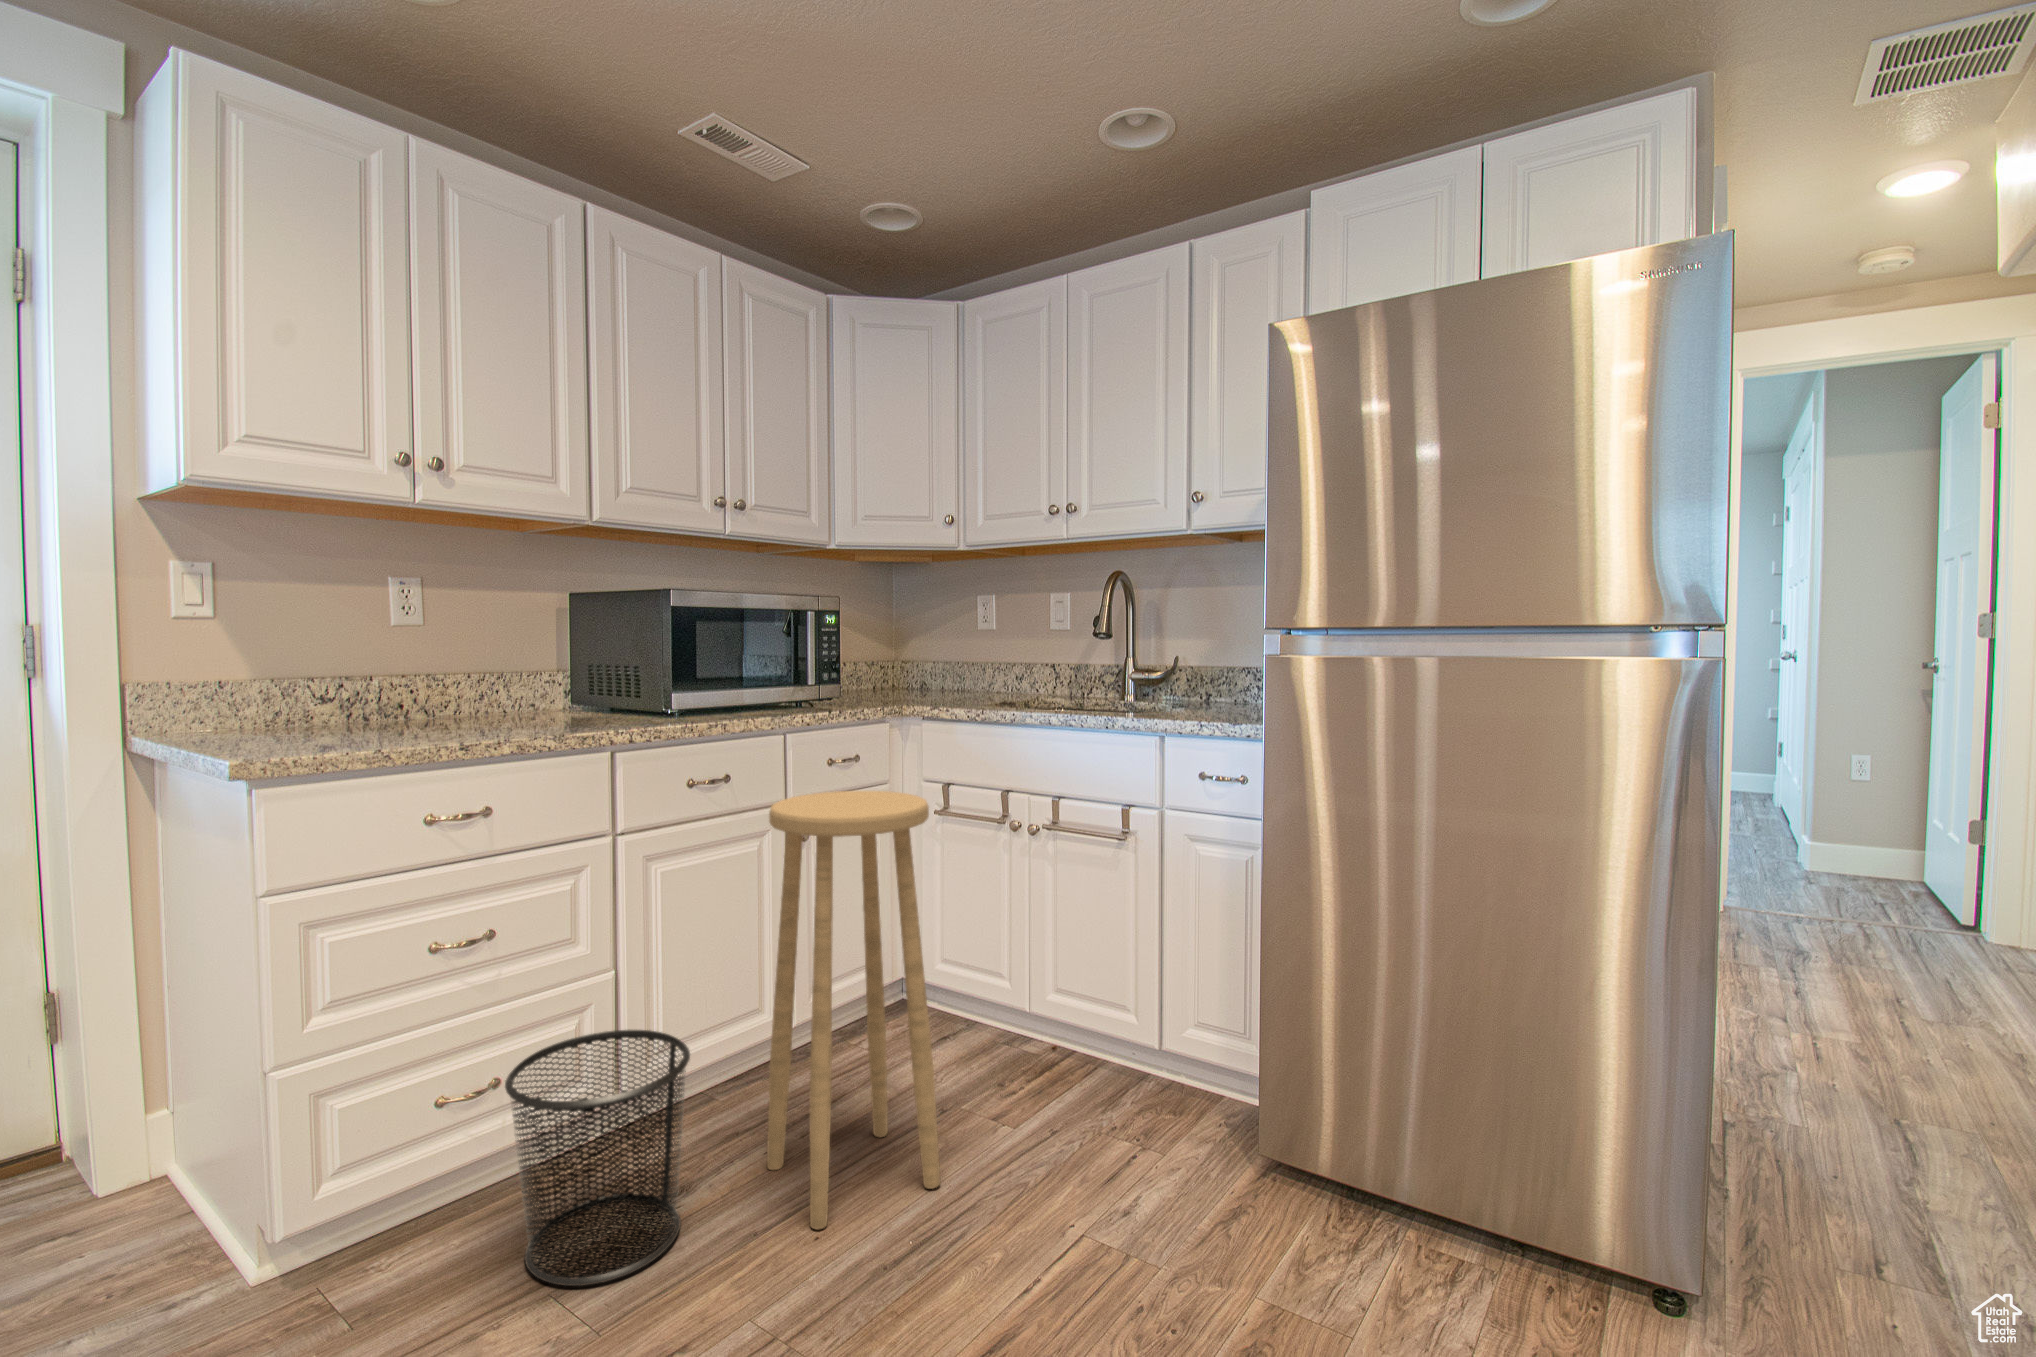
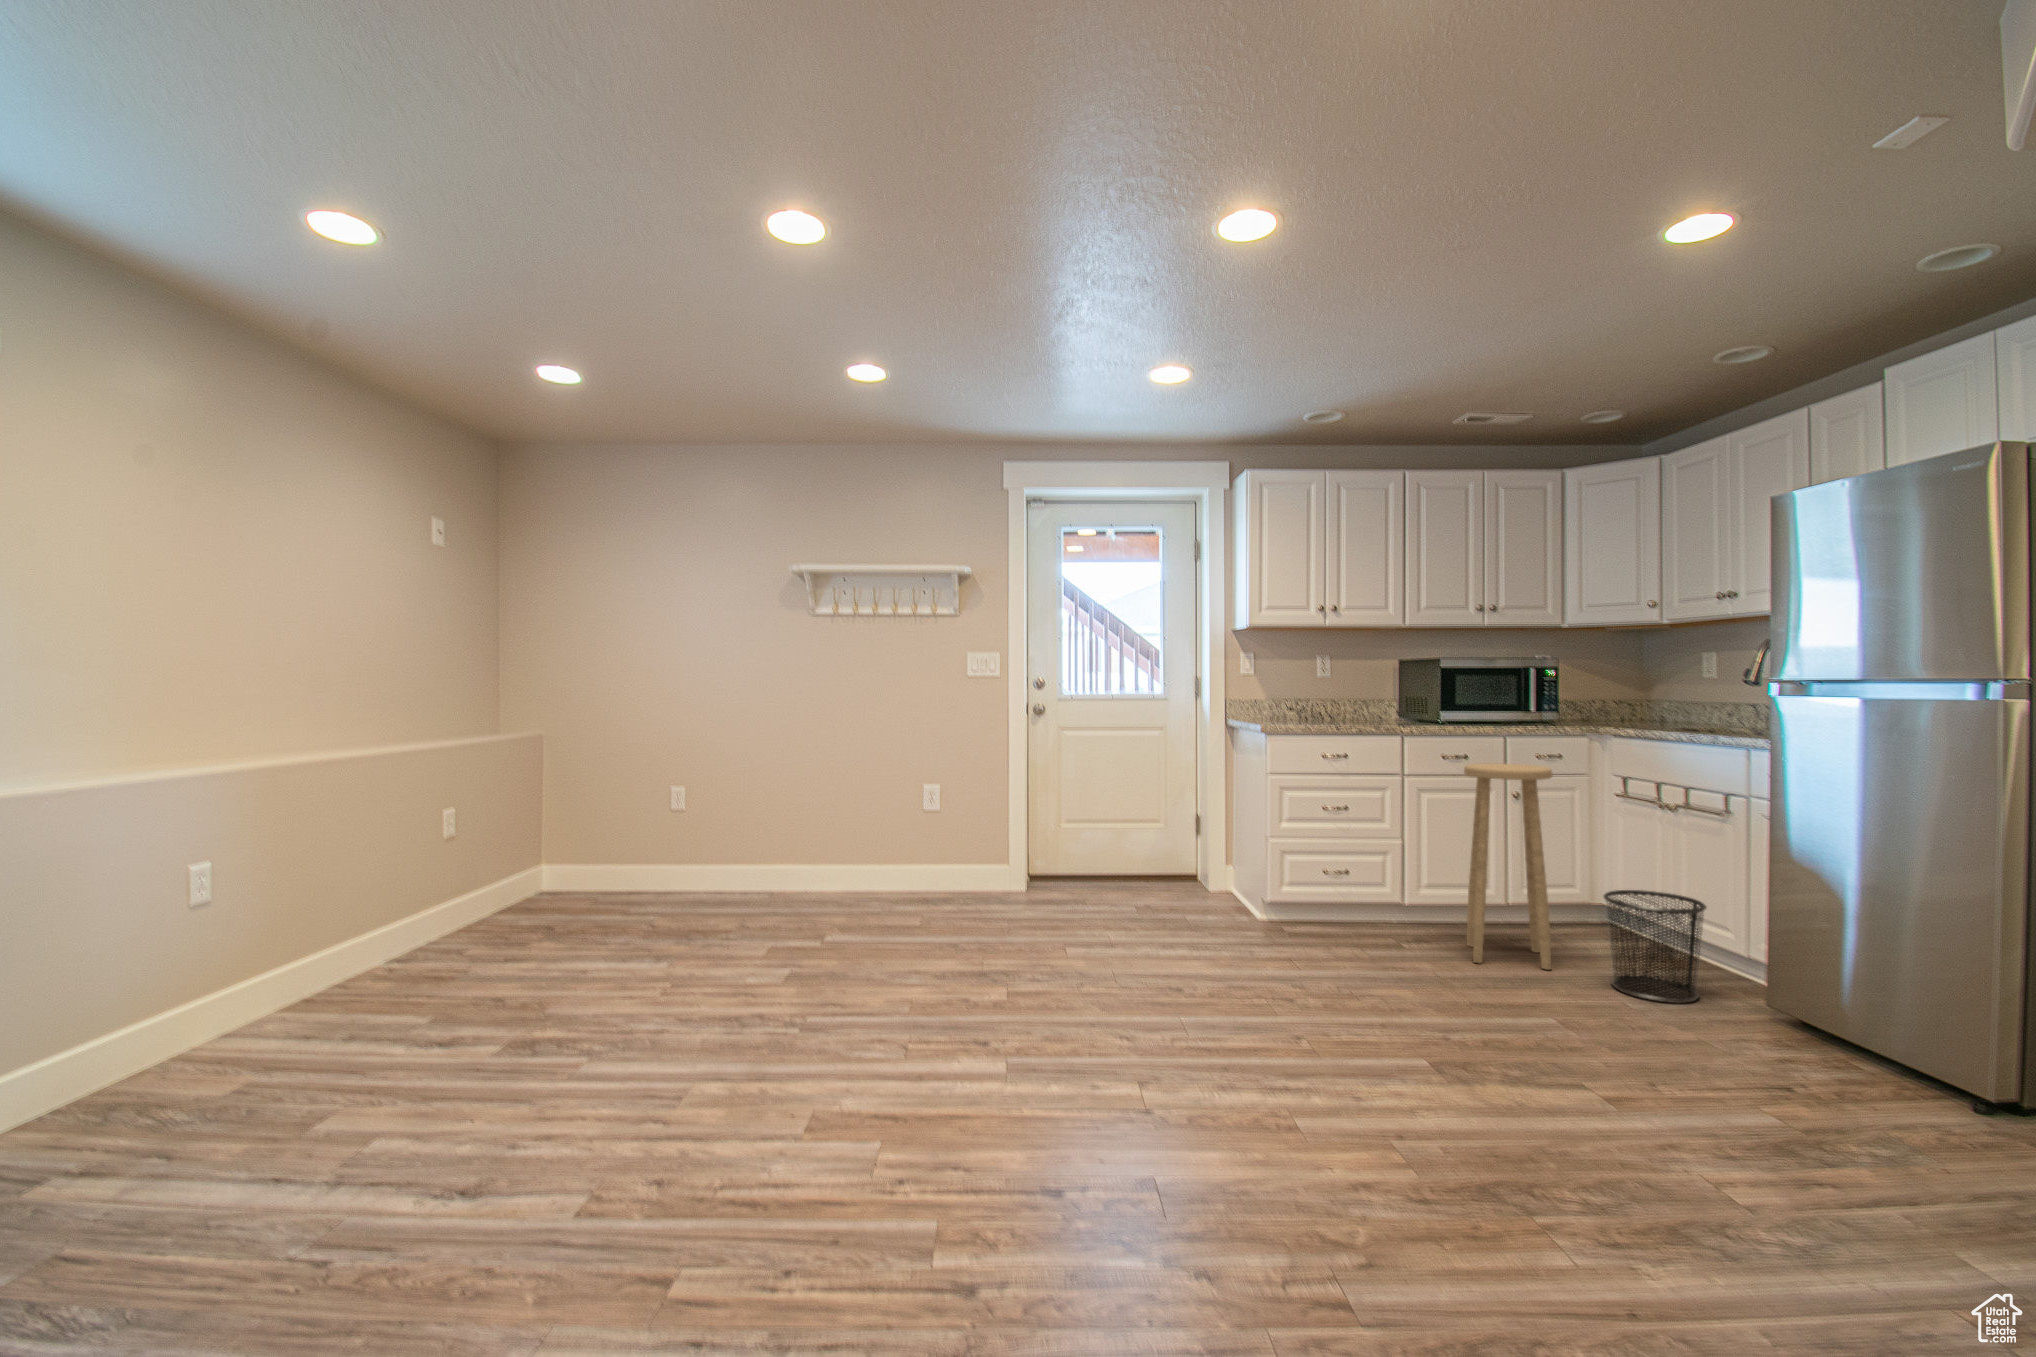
waste bin: present [505,1030,690,1286] -> present [1603,890,1706,1003]

